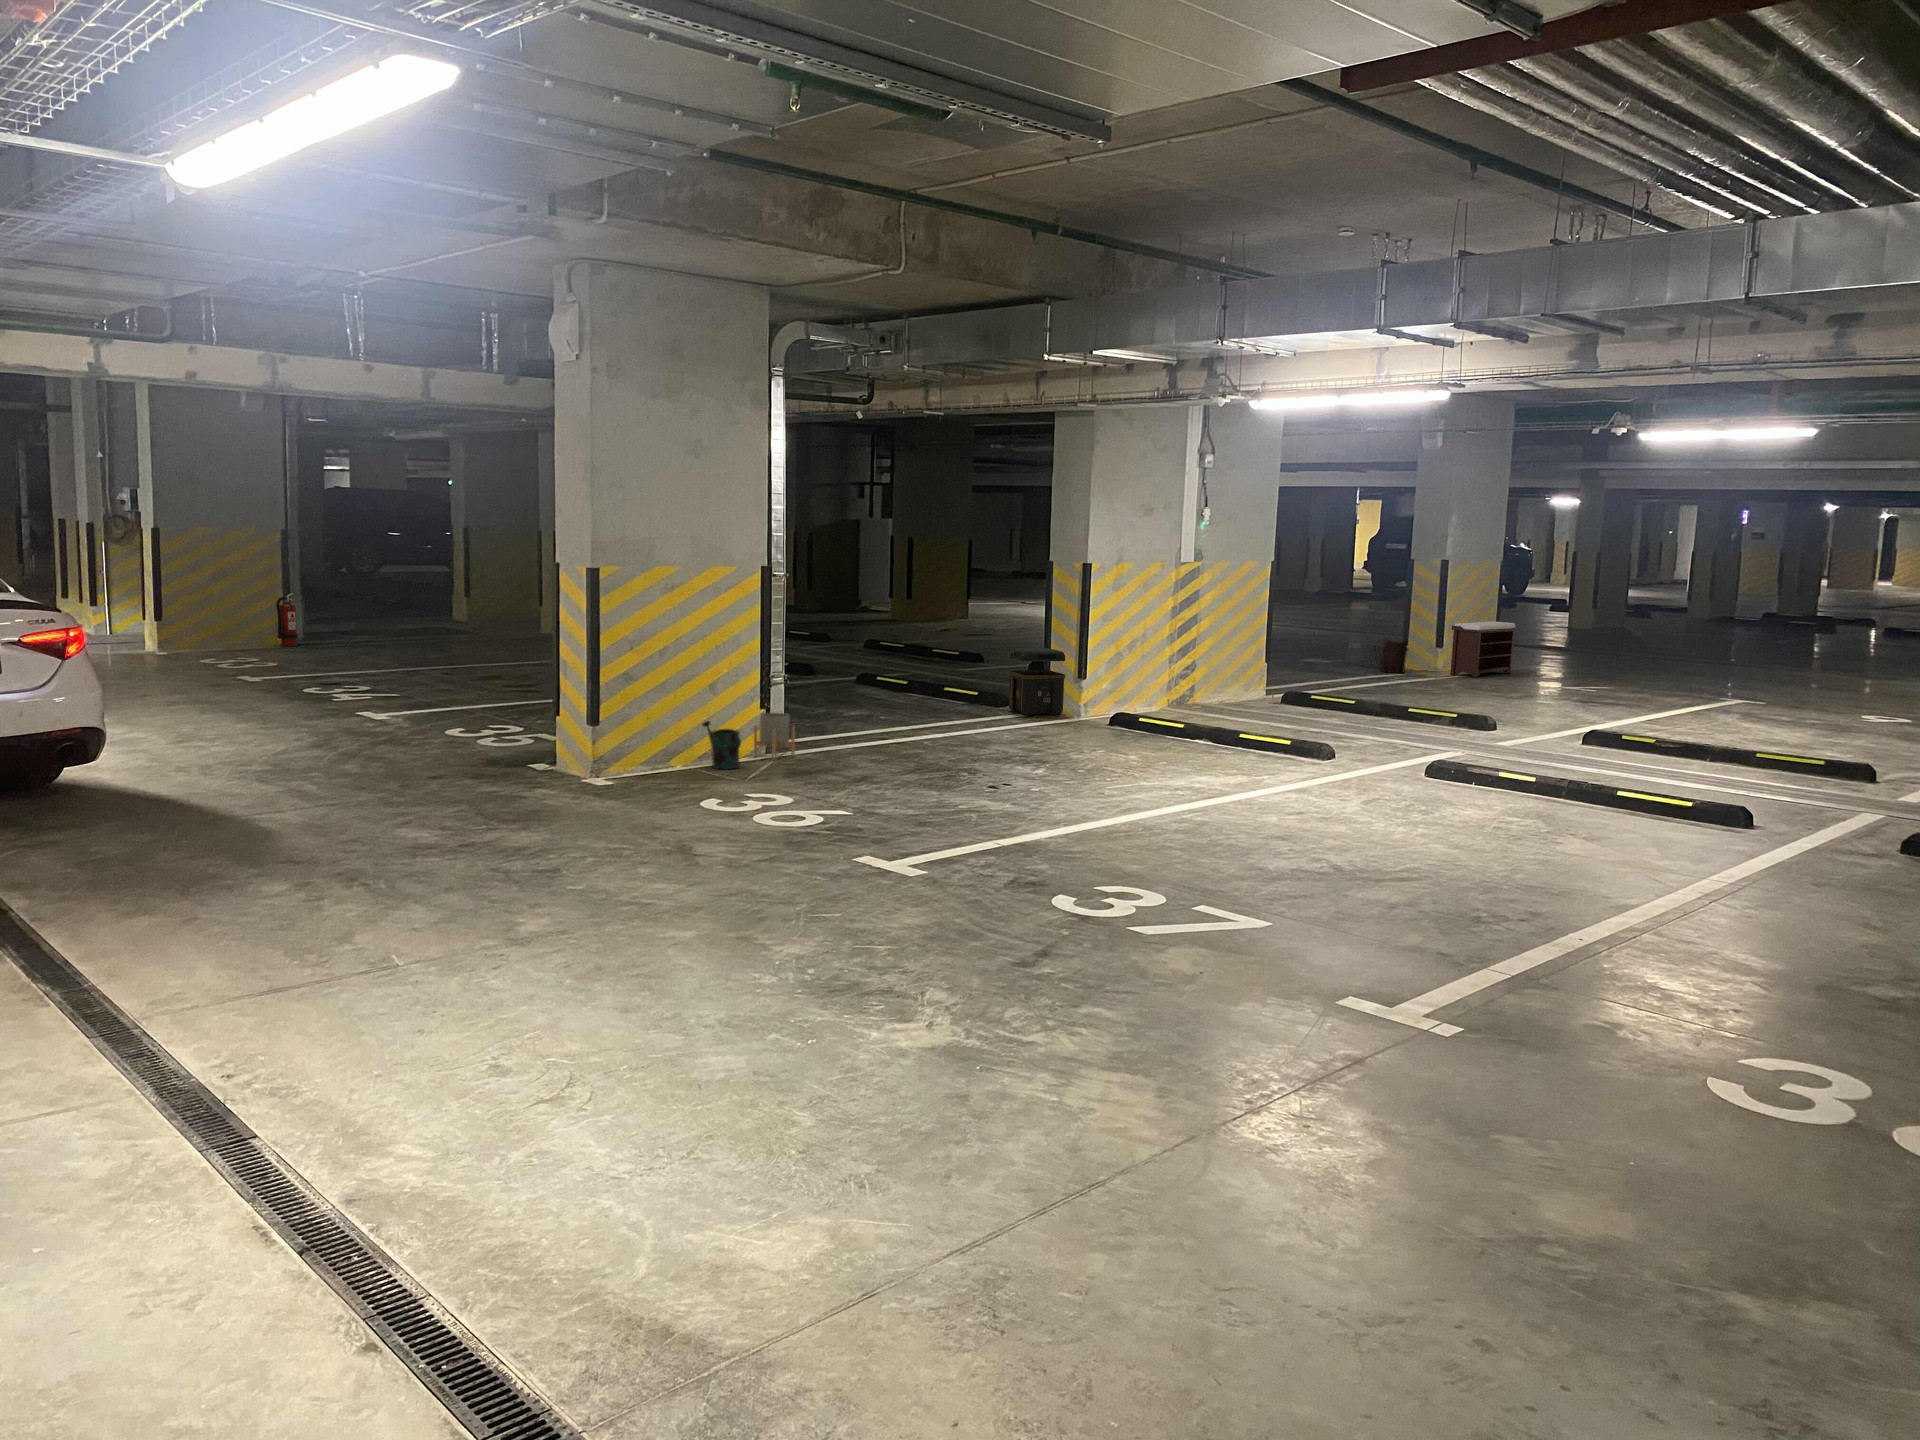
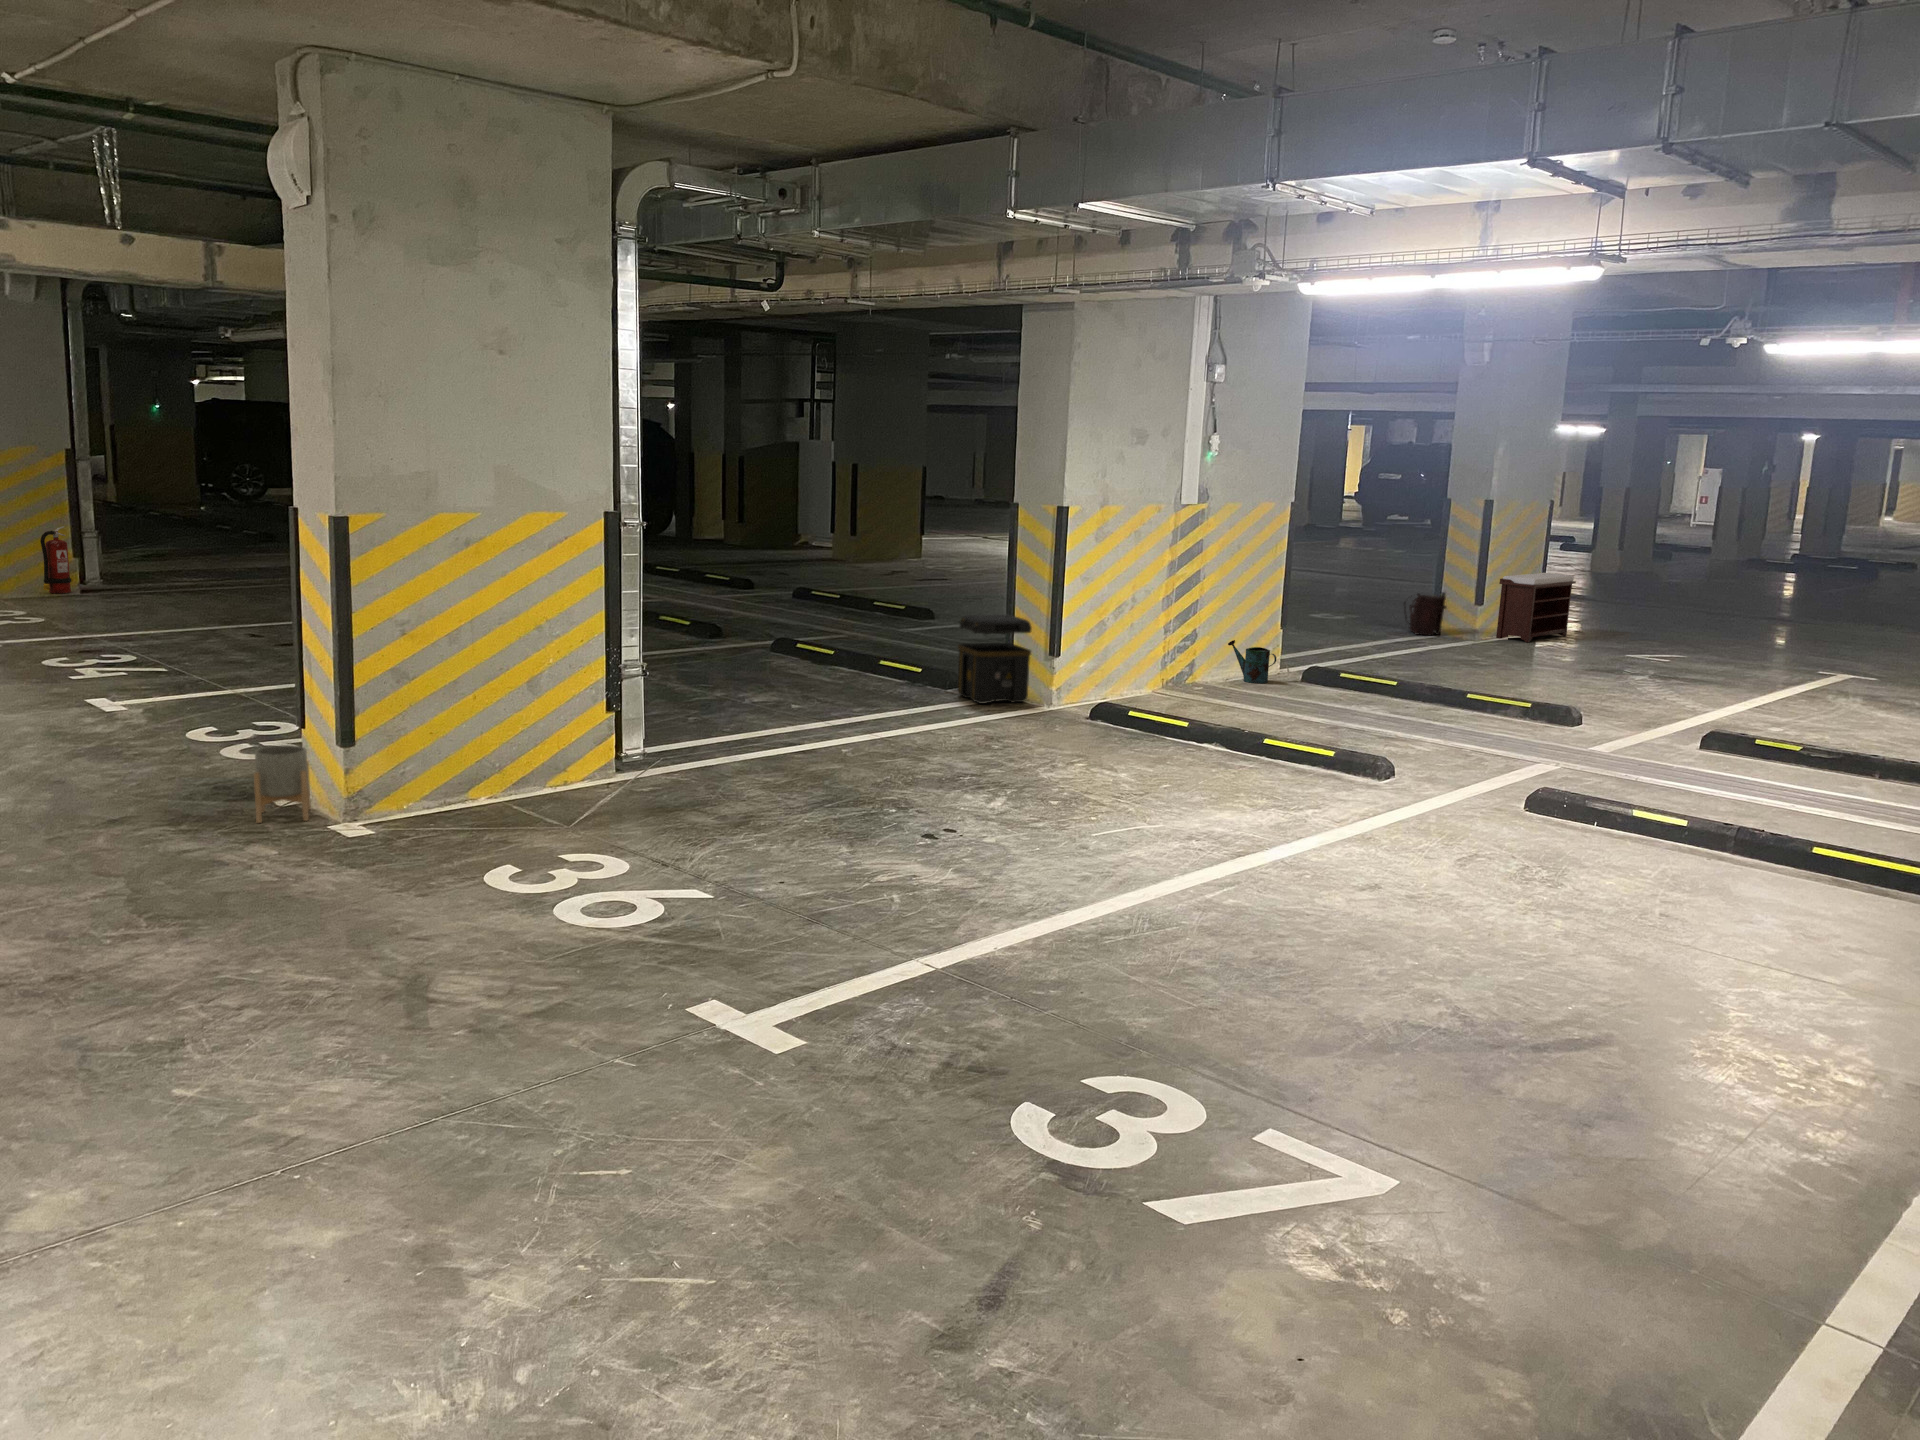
planter: present [754,713,795,760] -> present [254,745,311,823]
watering can: present [702,721,741,769] -> present [1228,640,1276,683]

